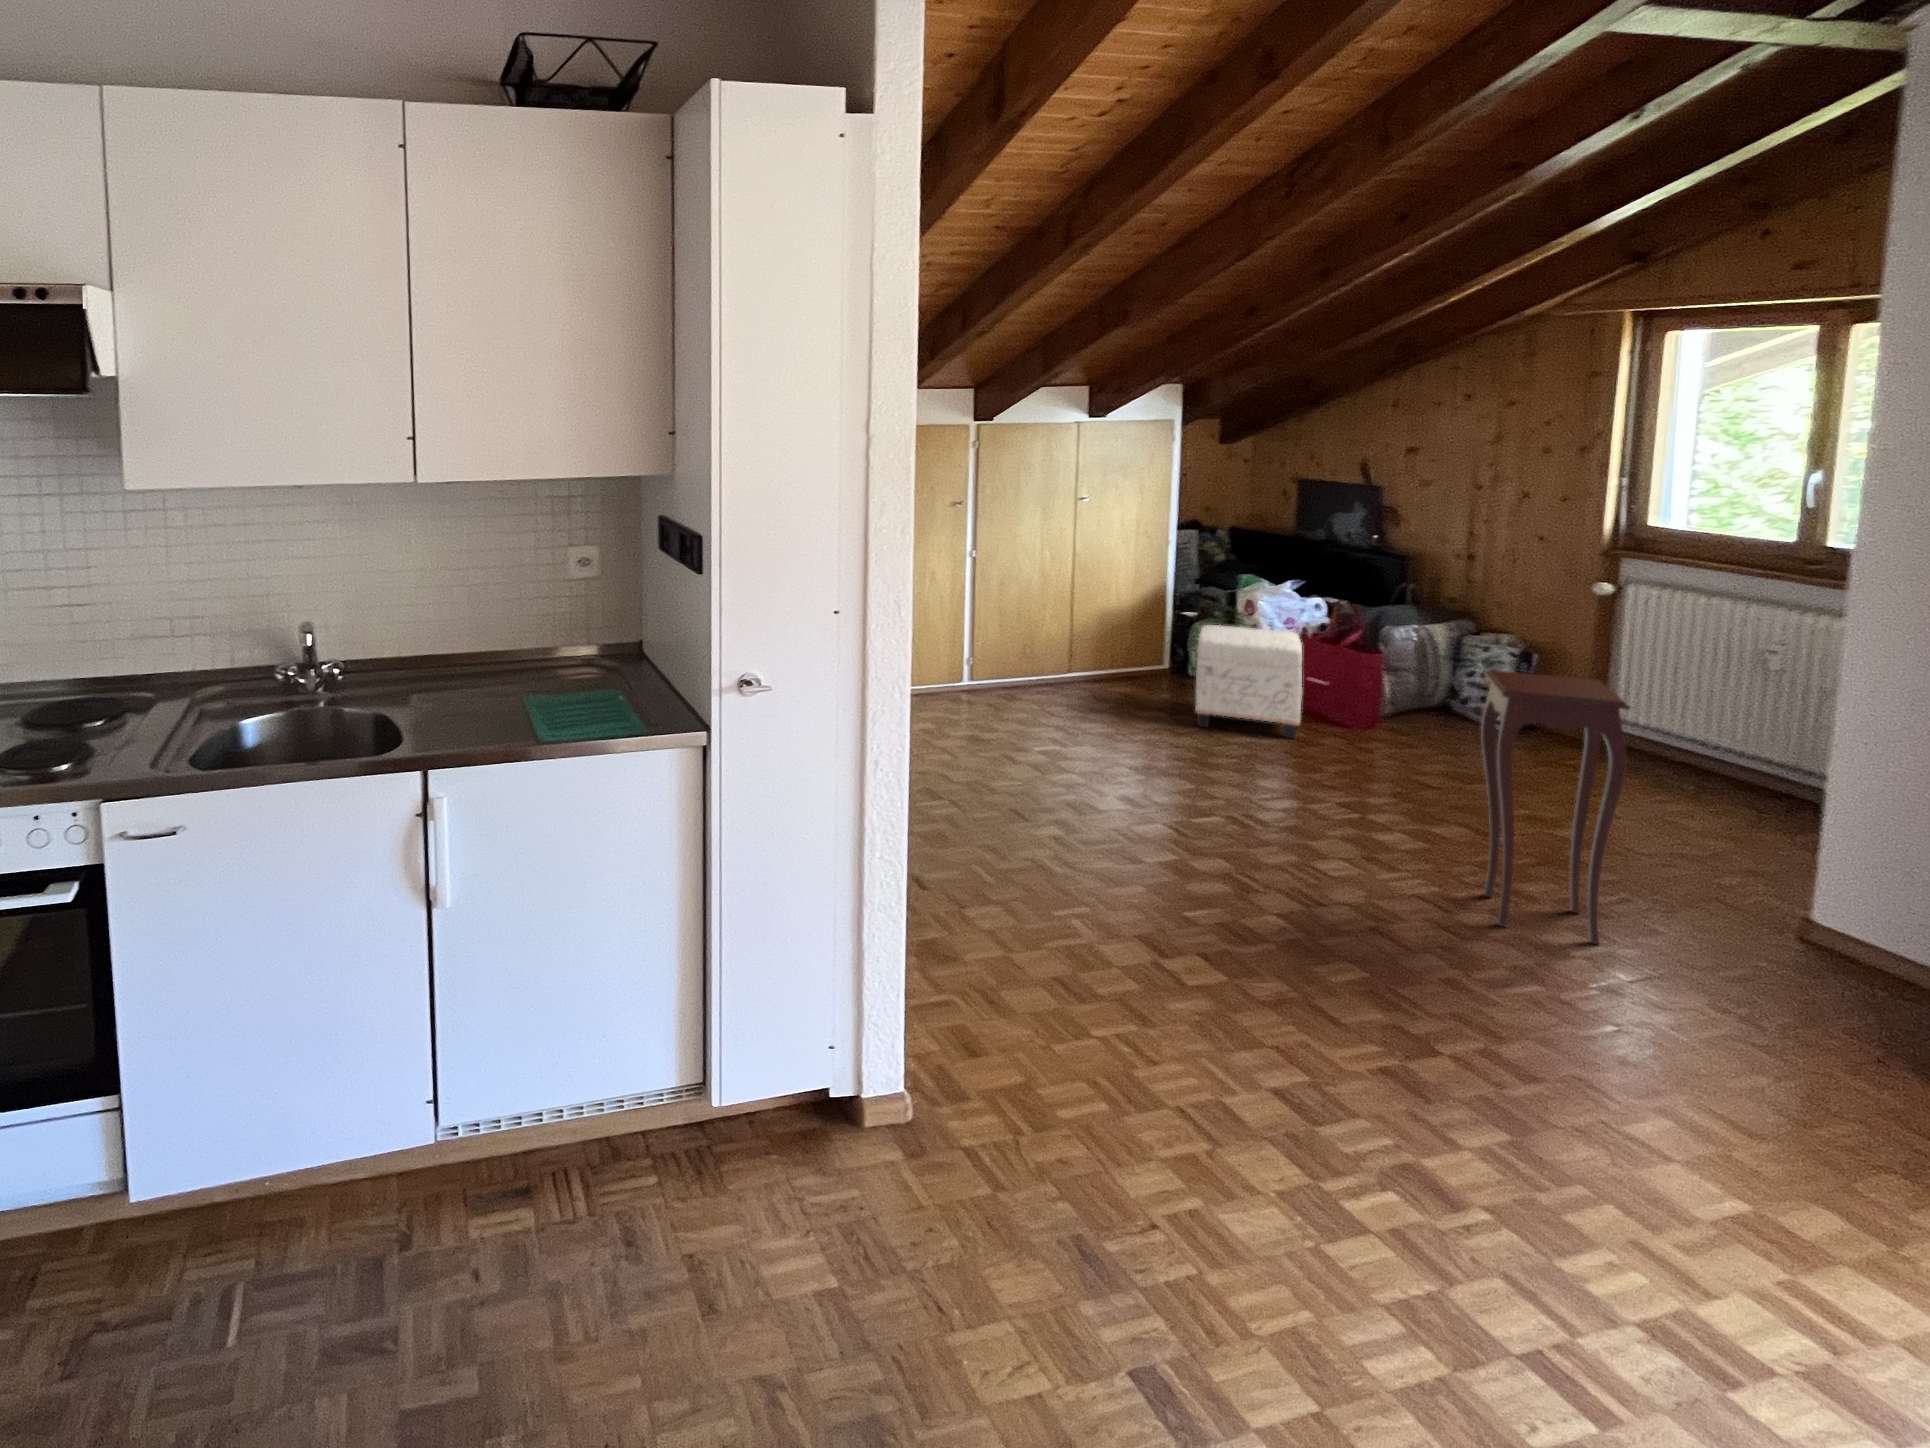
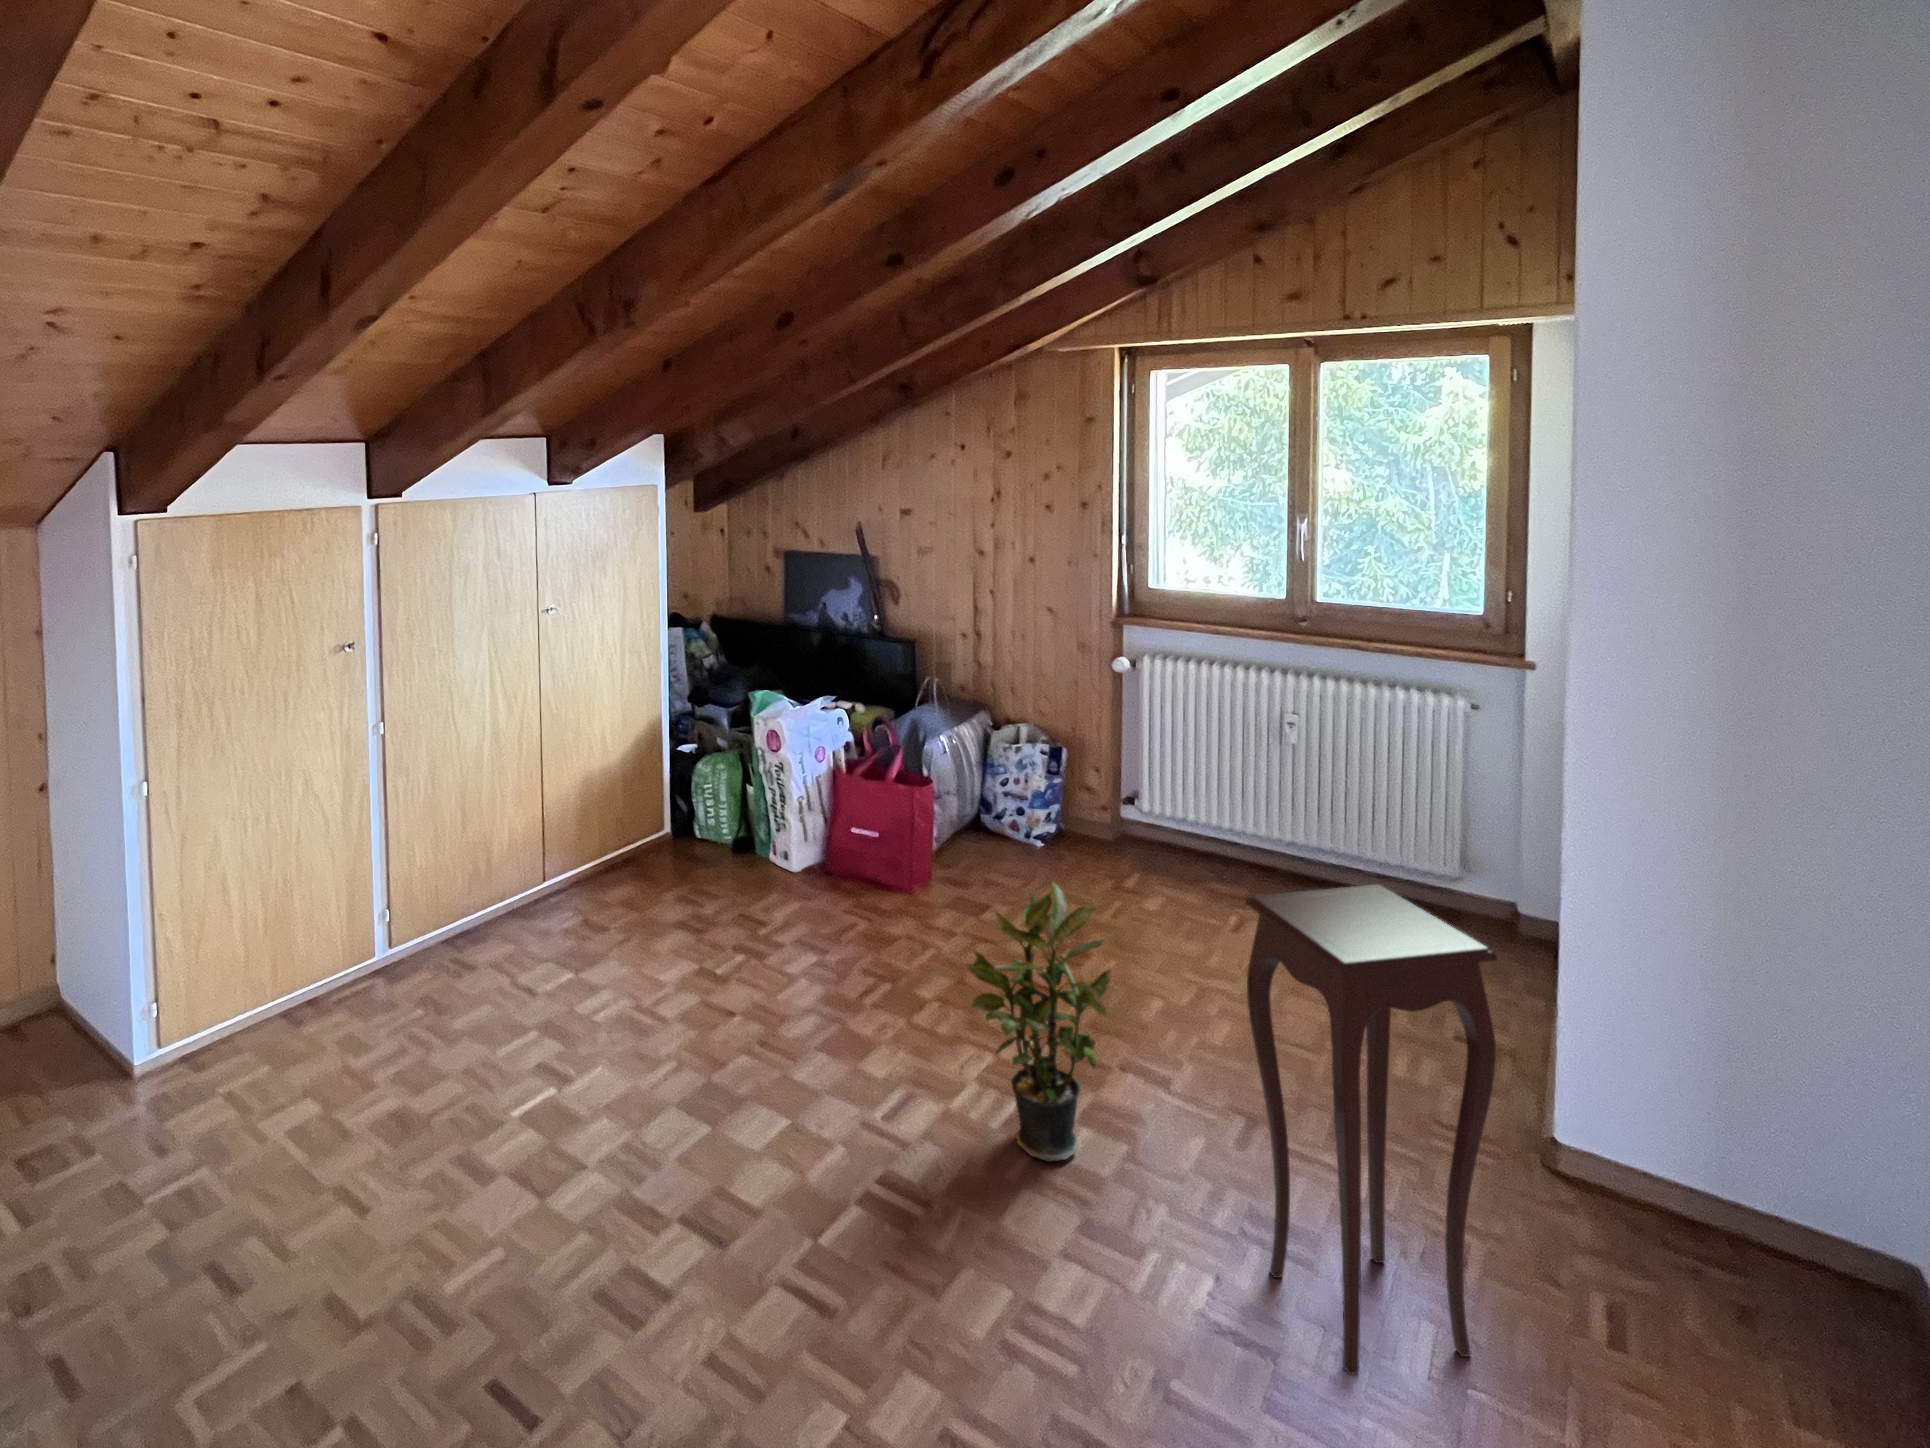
ottoman: present [1195,625,1302,739] -> none [722,772,868,949]
potted plant: none [1316,673,1426,836] -> present [968,882,1111,1162]

